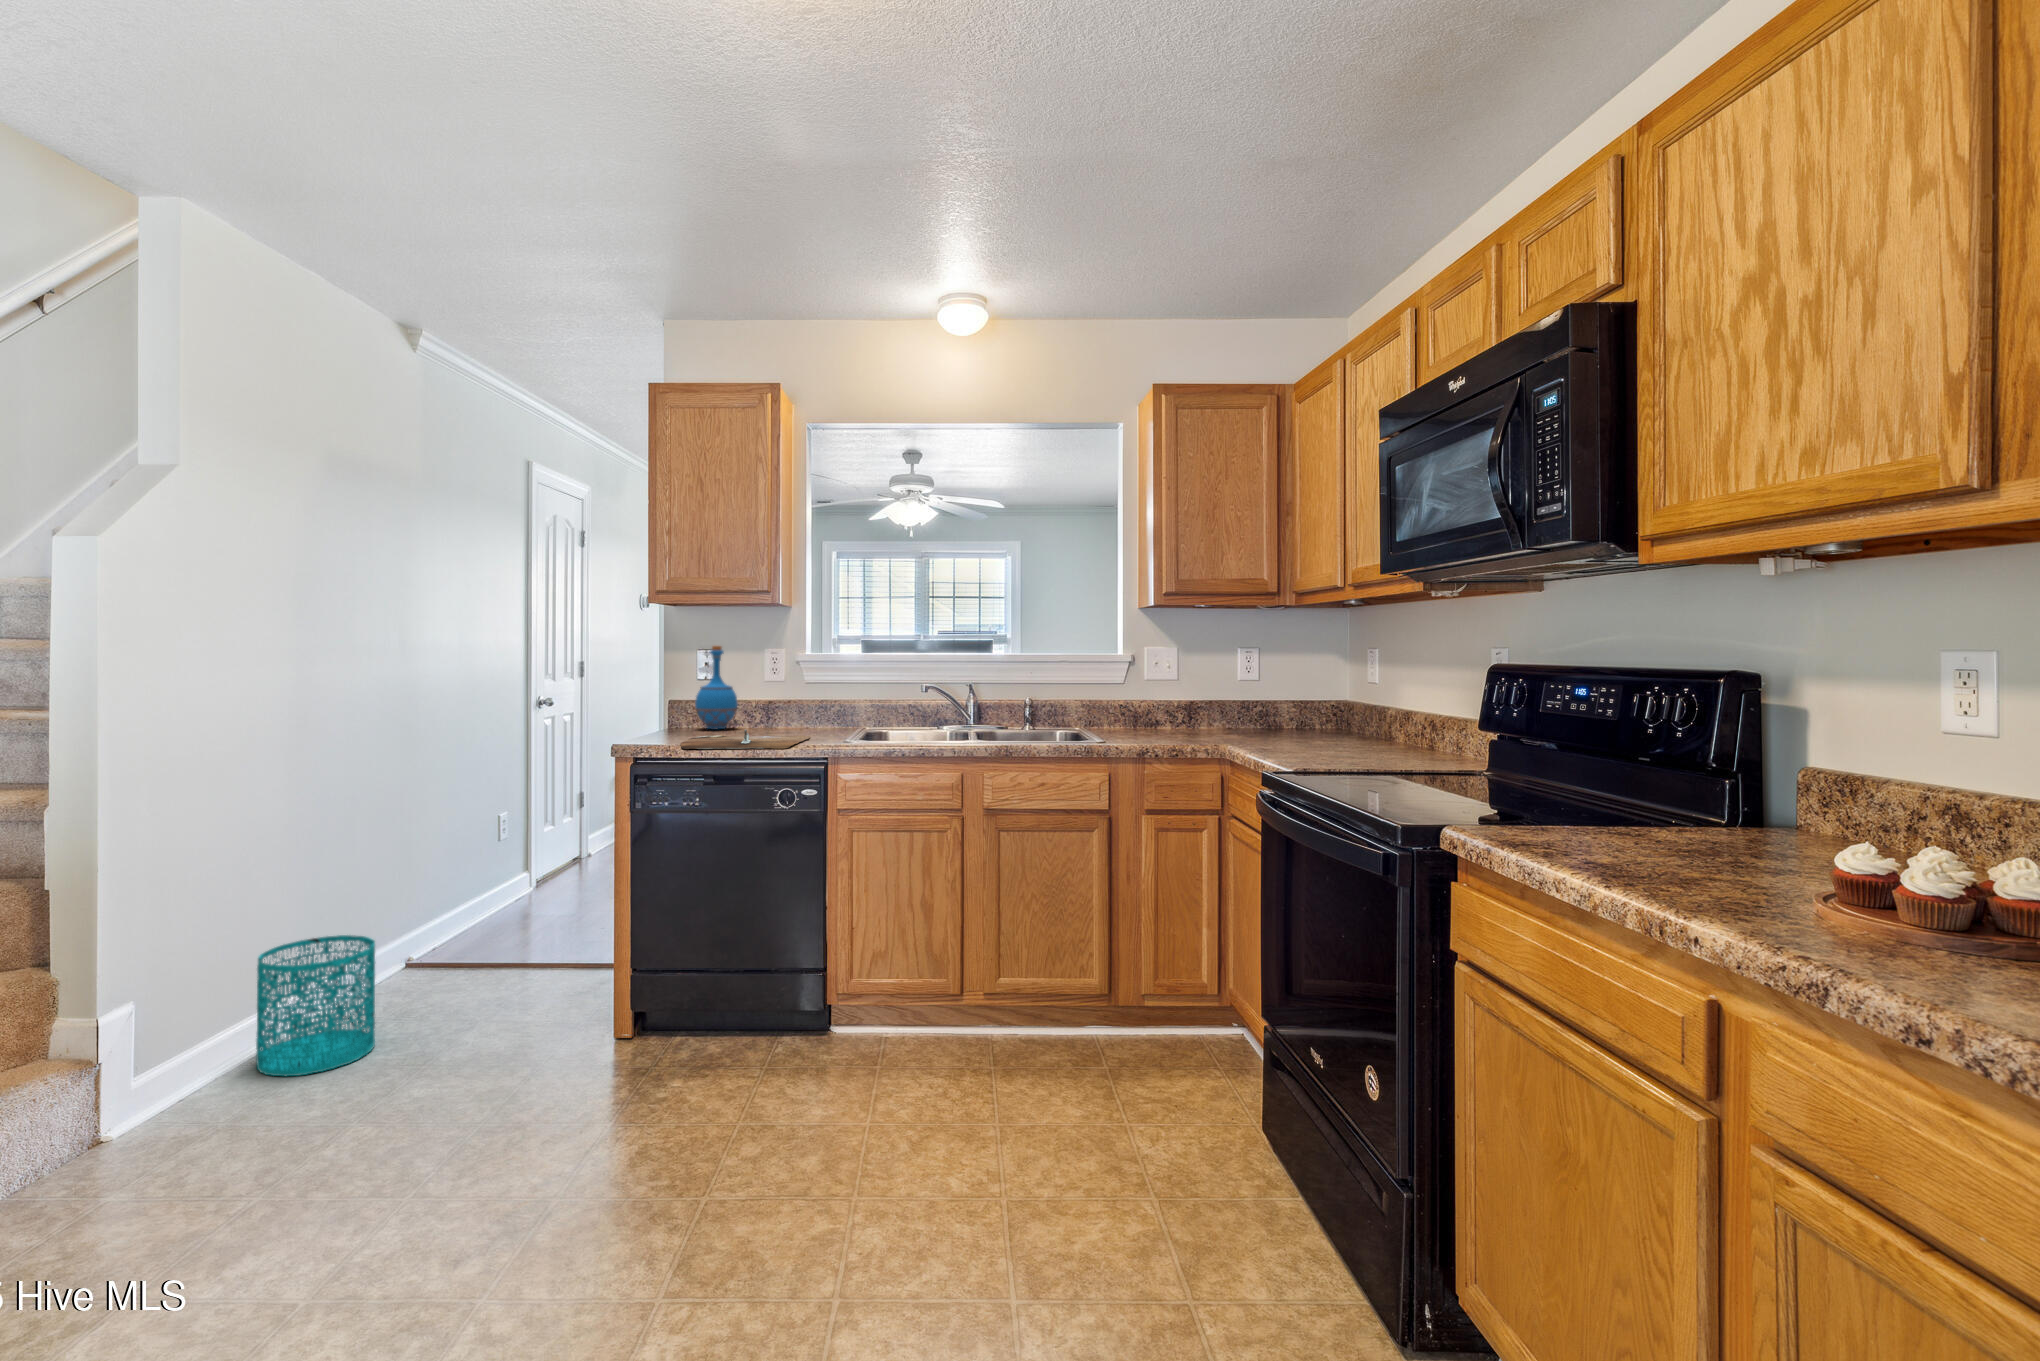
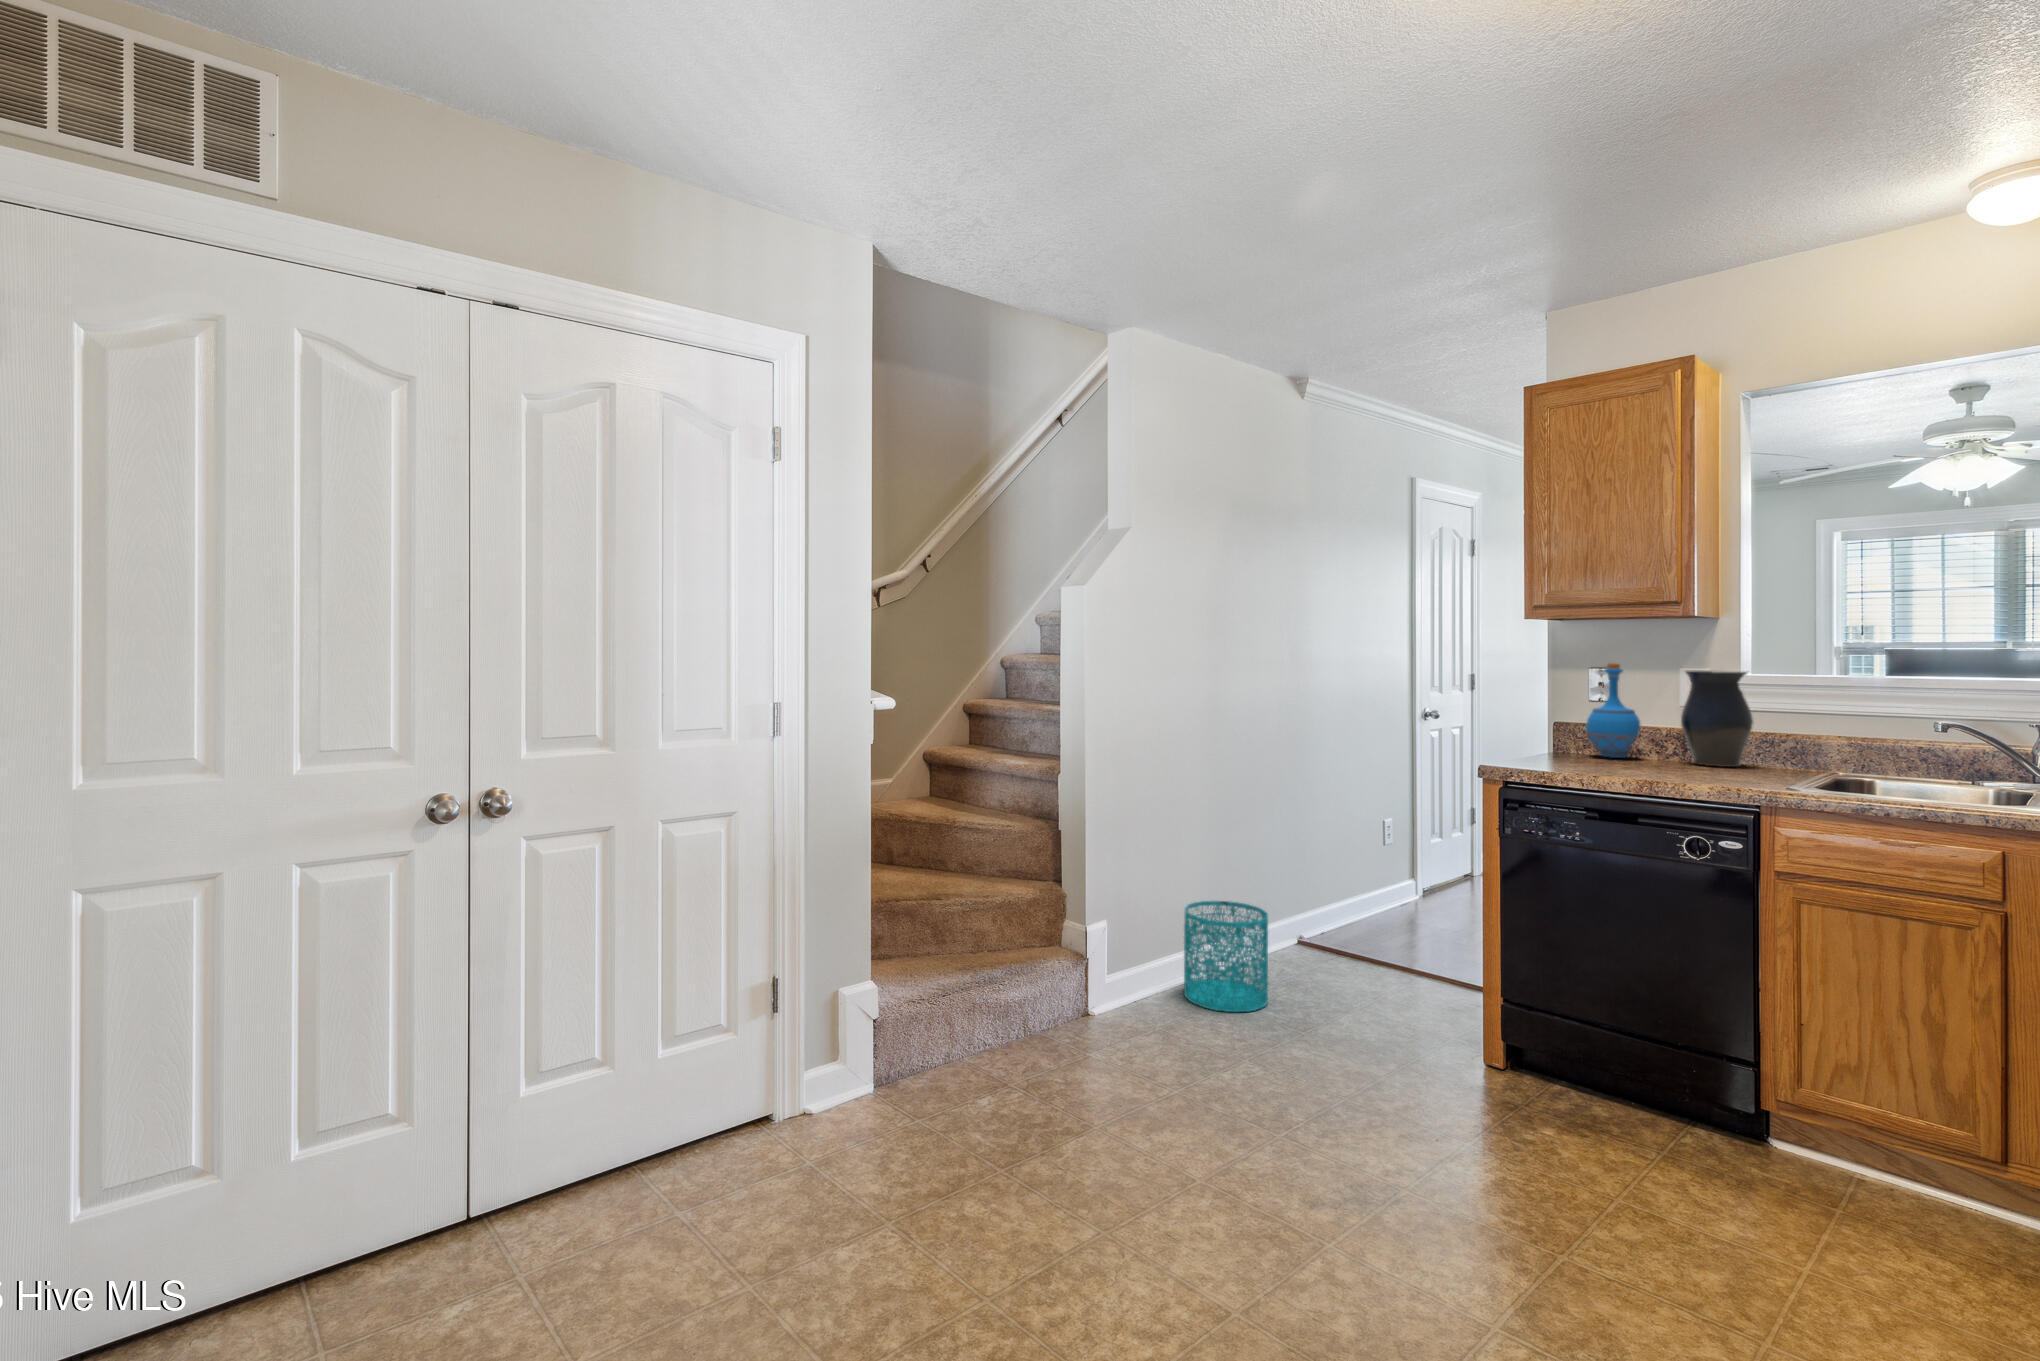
vase: none [766,651,814,730] -> present [1681,671,1753,767]
cutting board: present [681,729,810,749] -> none [1556,761,1741,788]

